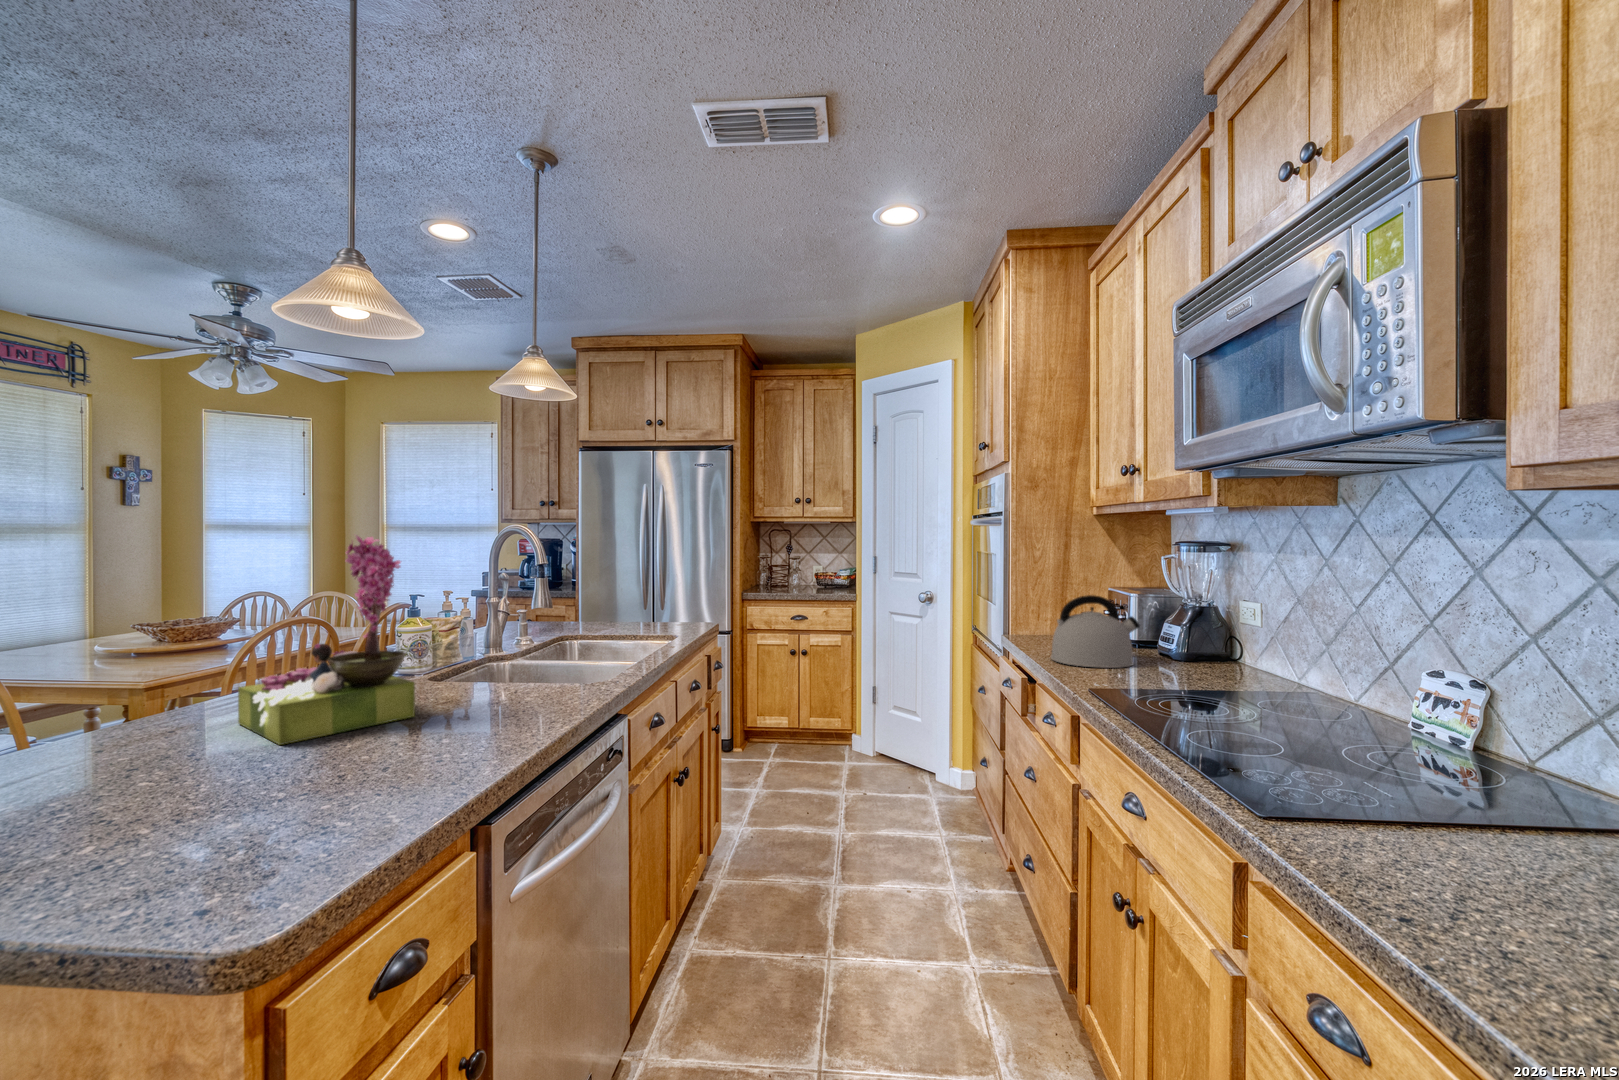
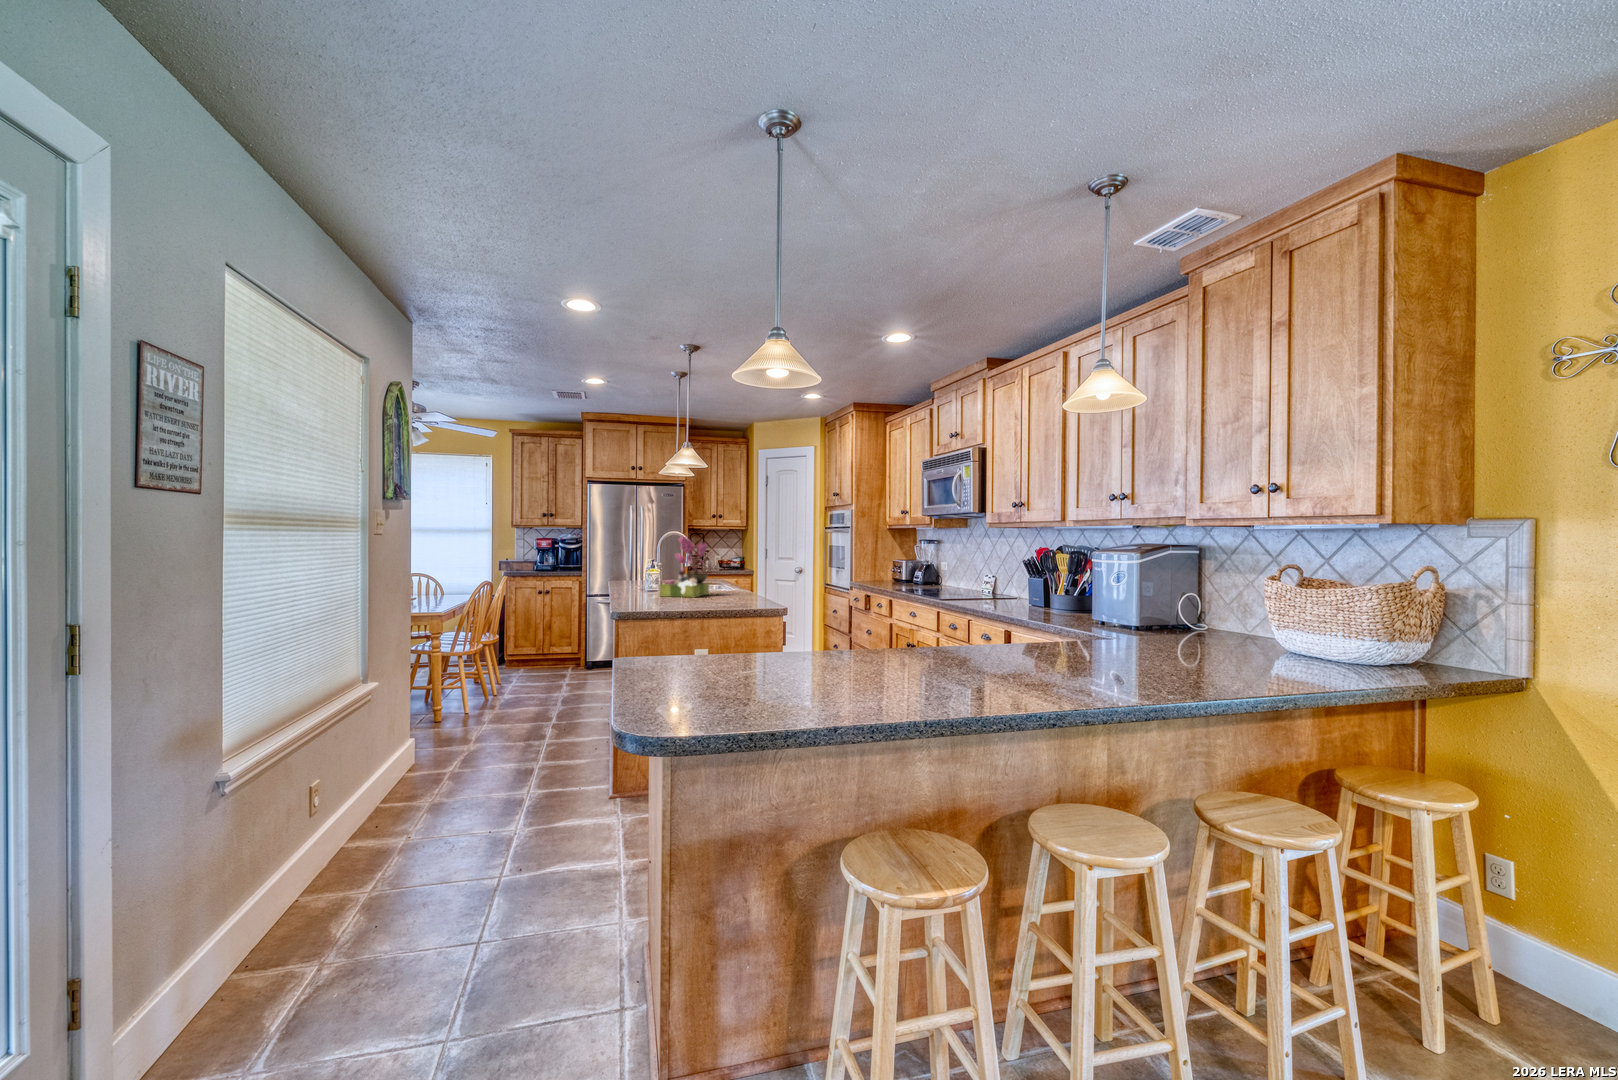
kettle: present [1051,595,1140,668] -> none [877,560,909,586]

